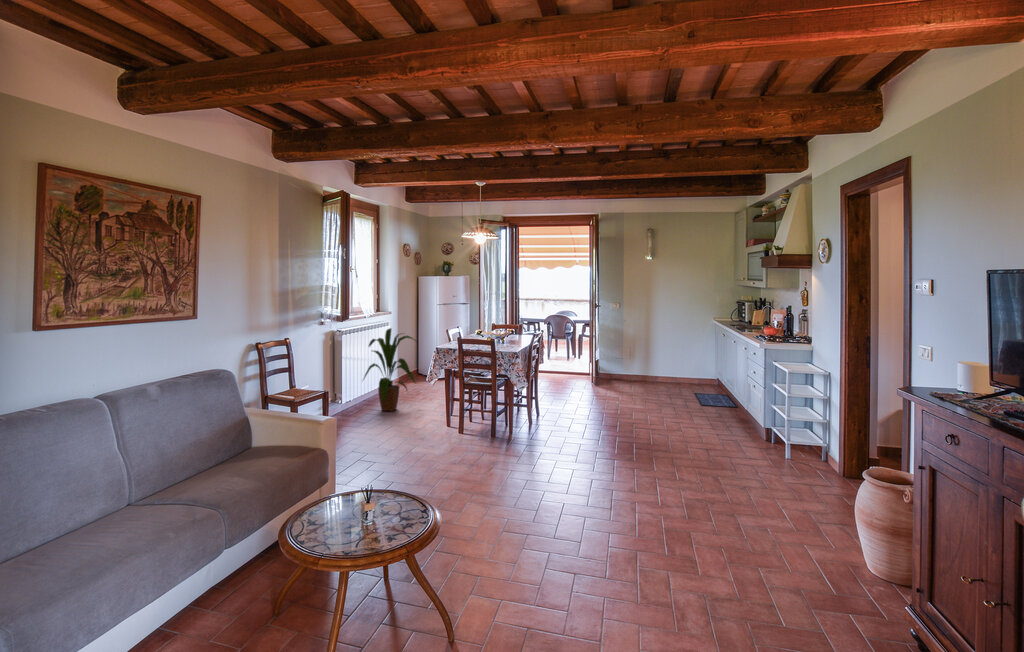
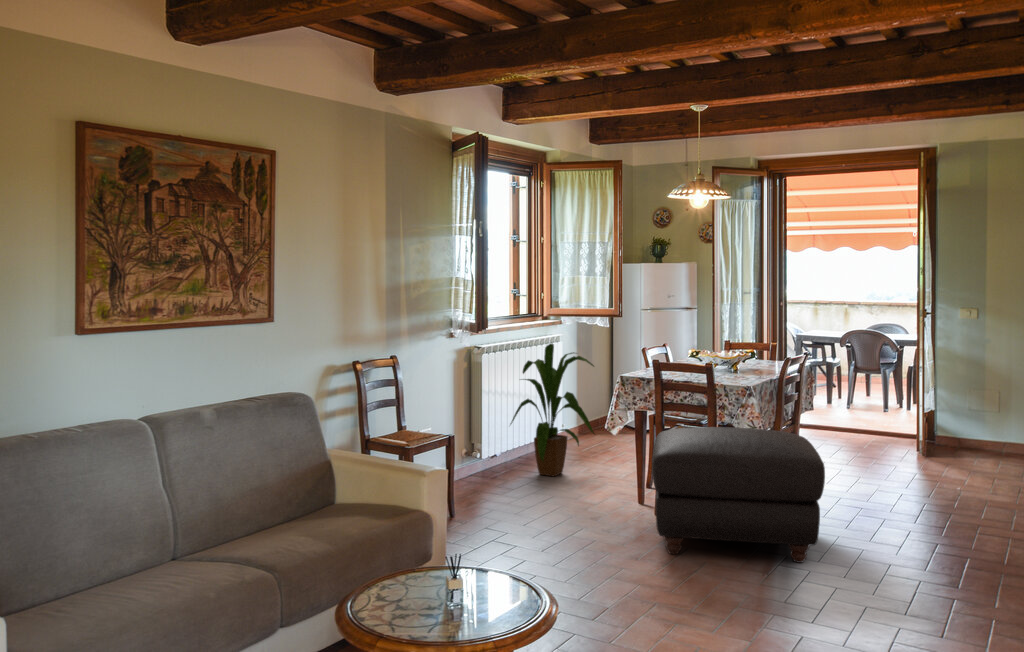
ottoman: none [462,377,561,455] -> present [652,427,825,563]

